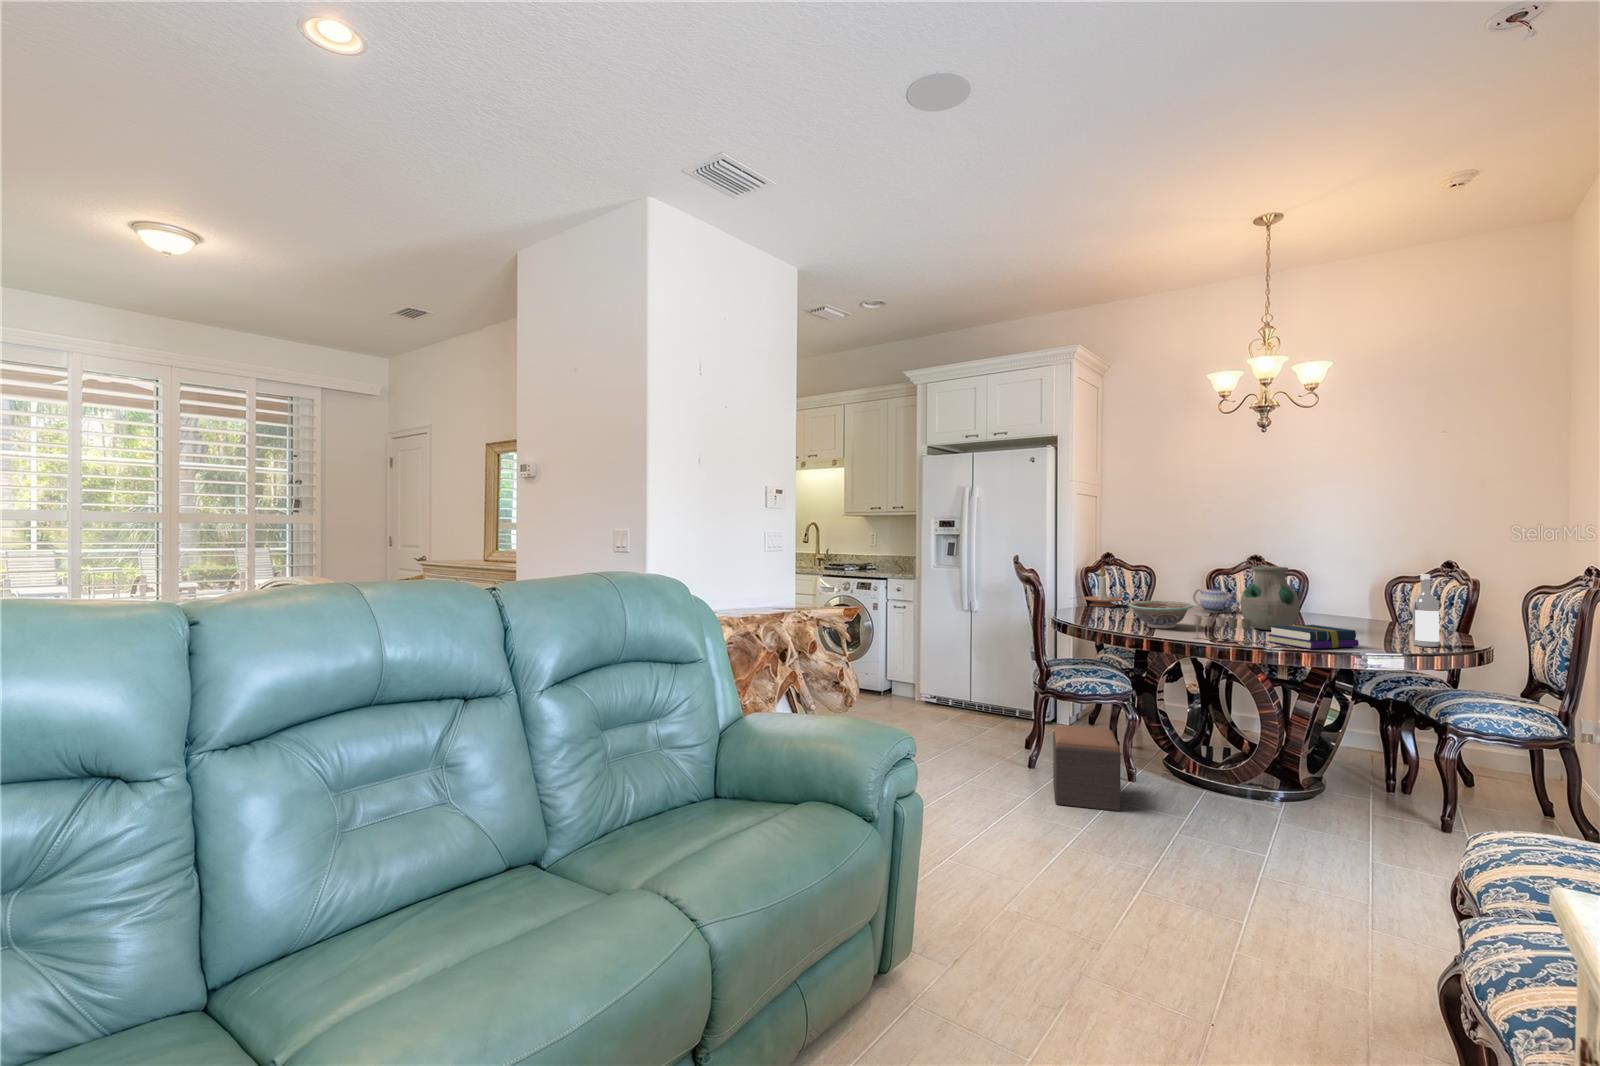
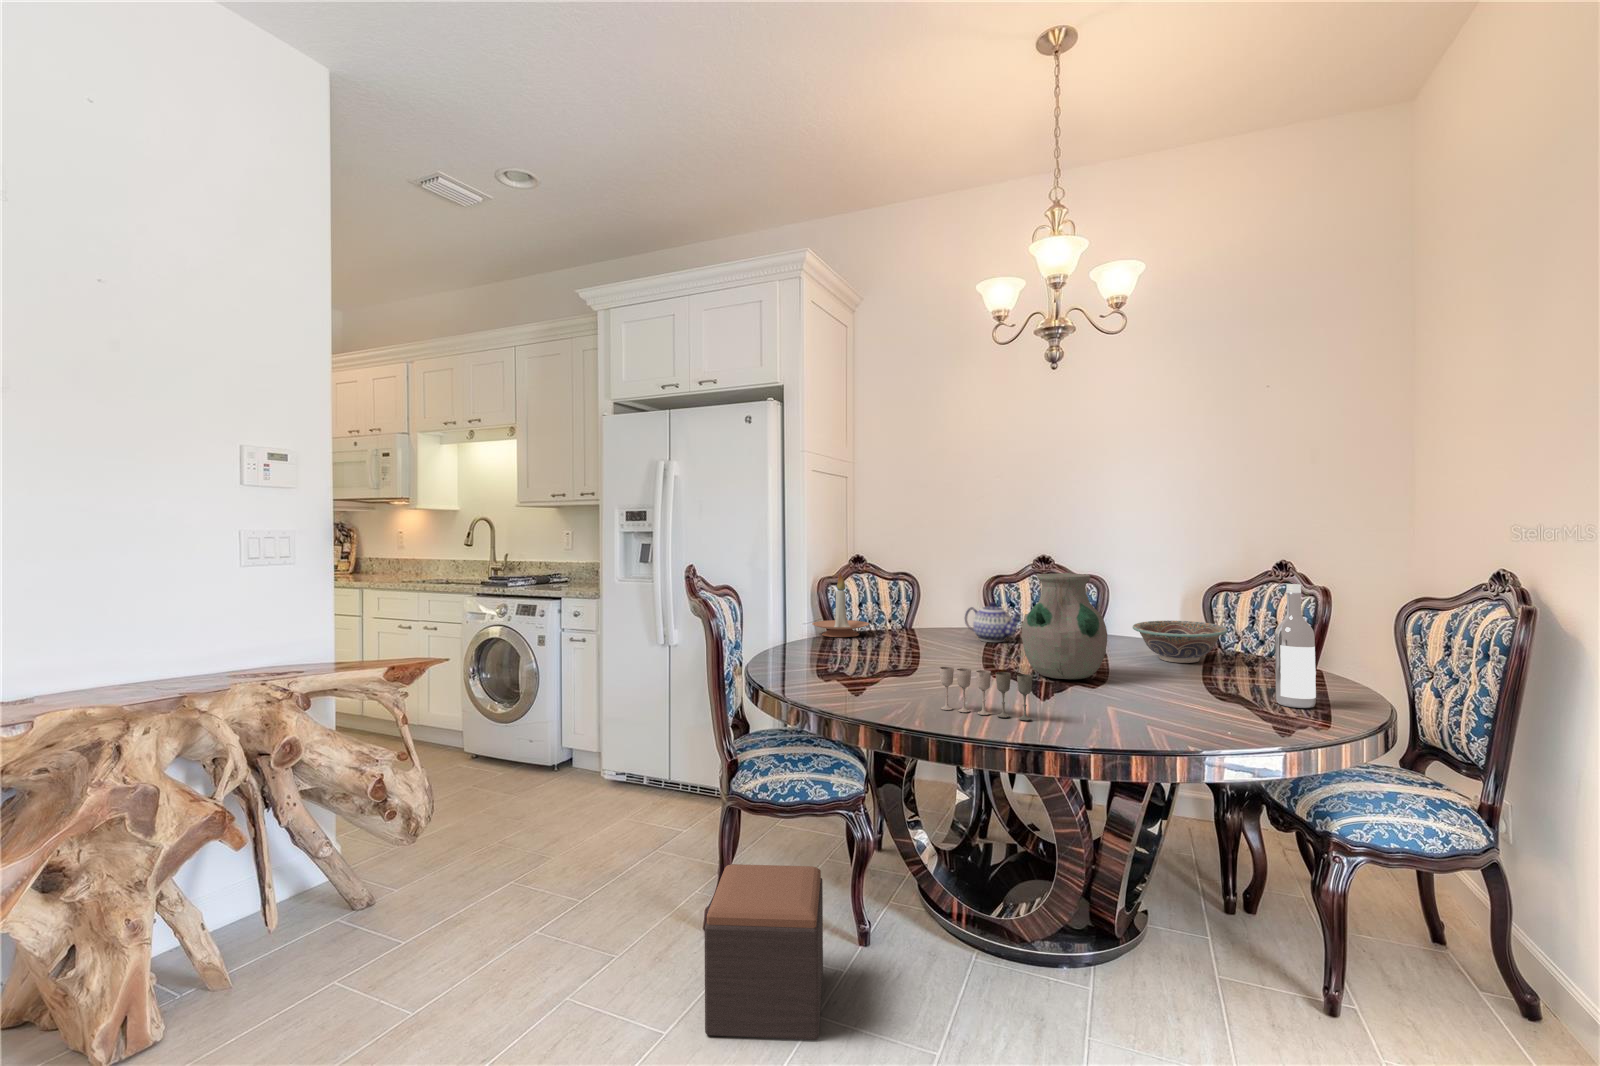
decorative bowl: present [1128,601,1193,628] -> present [1133,621,1228,663]
book: present [1267,625,1359,649] -> none [1059,675,1203,729]

